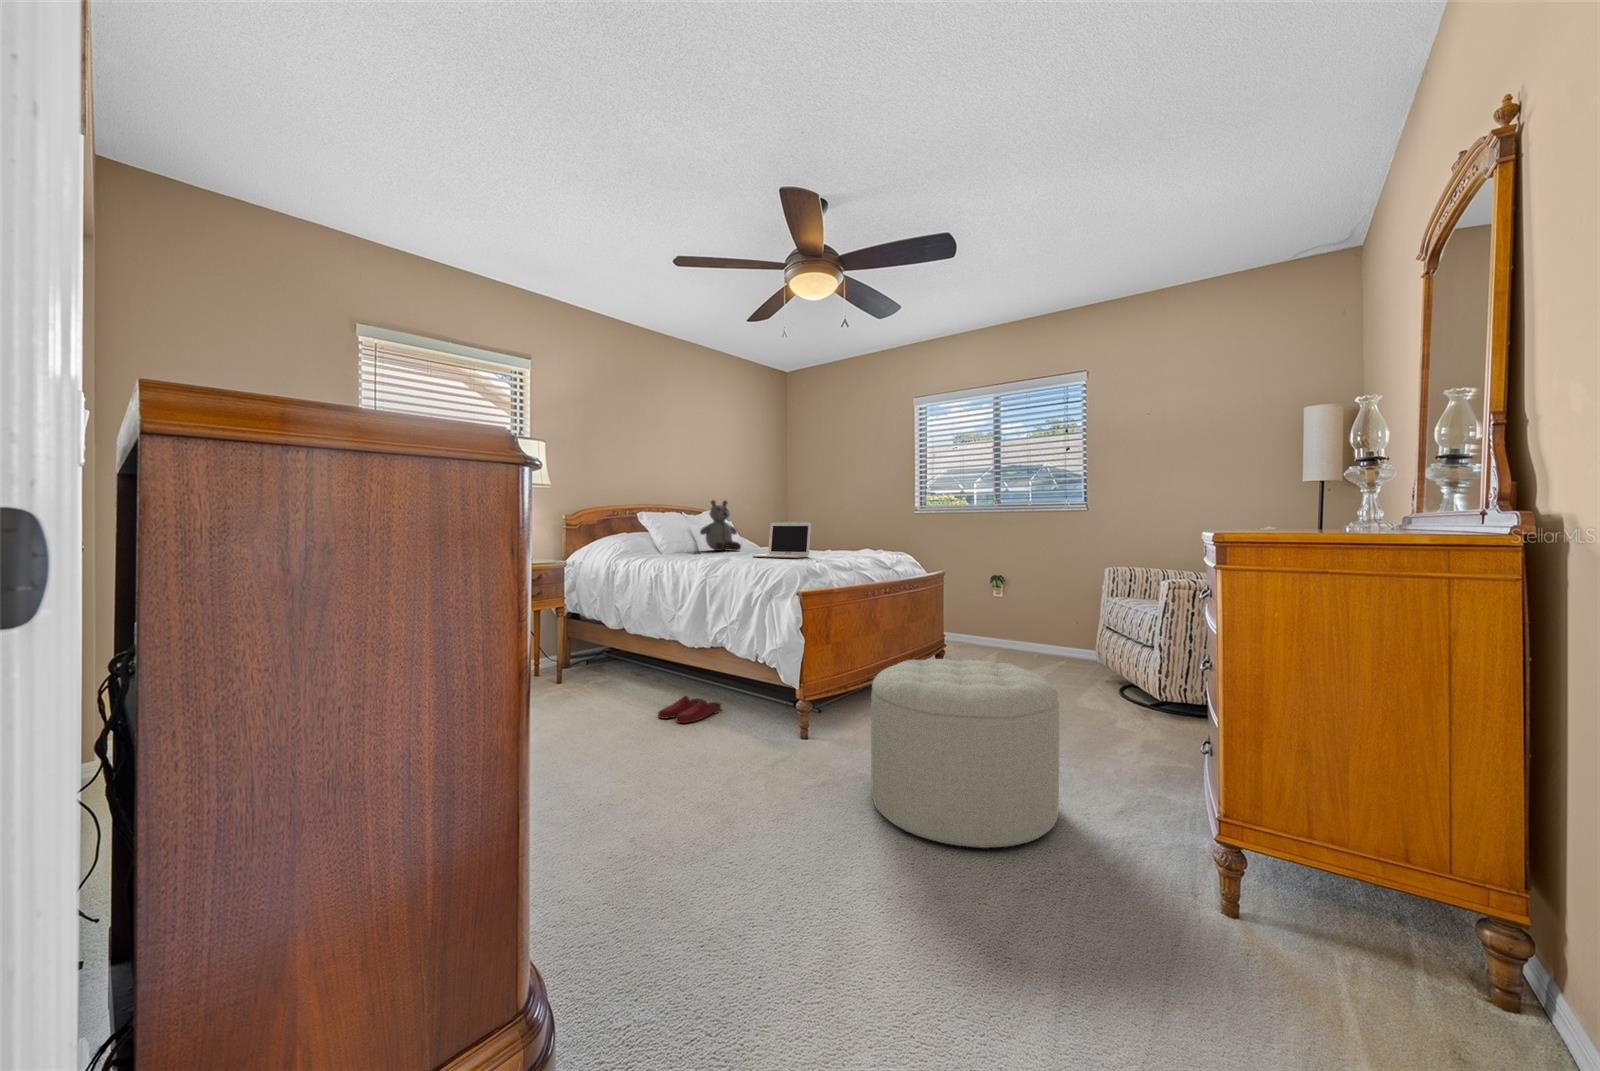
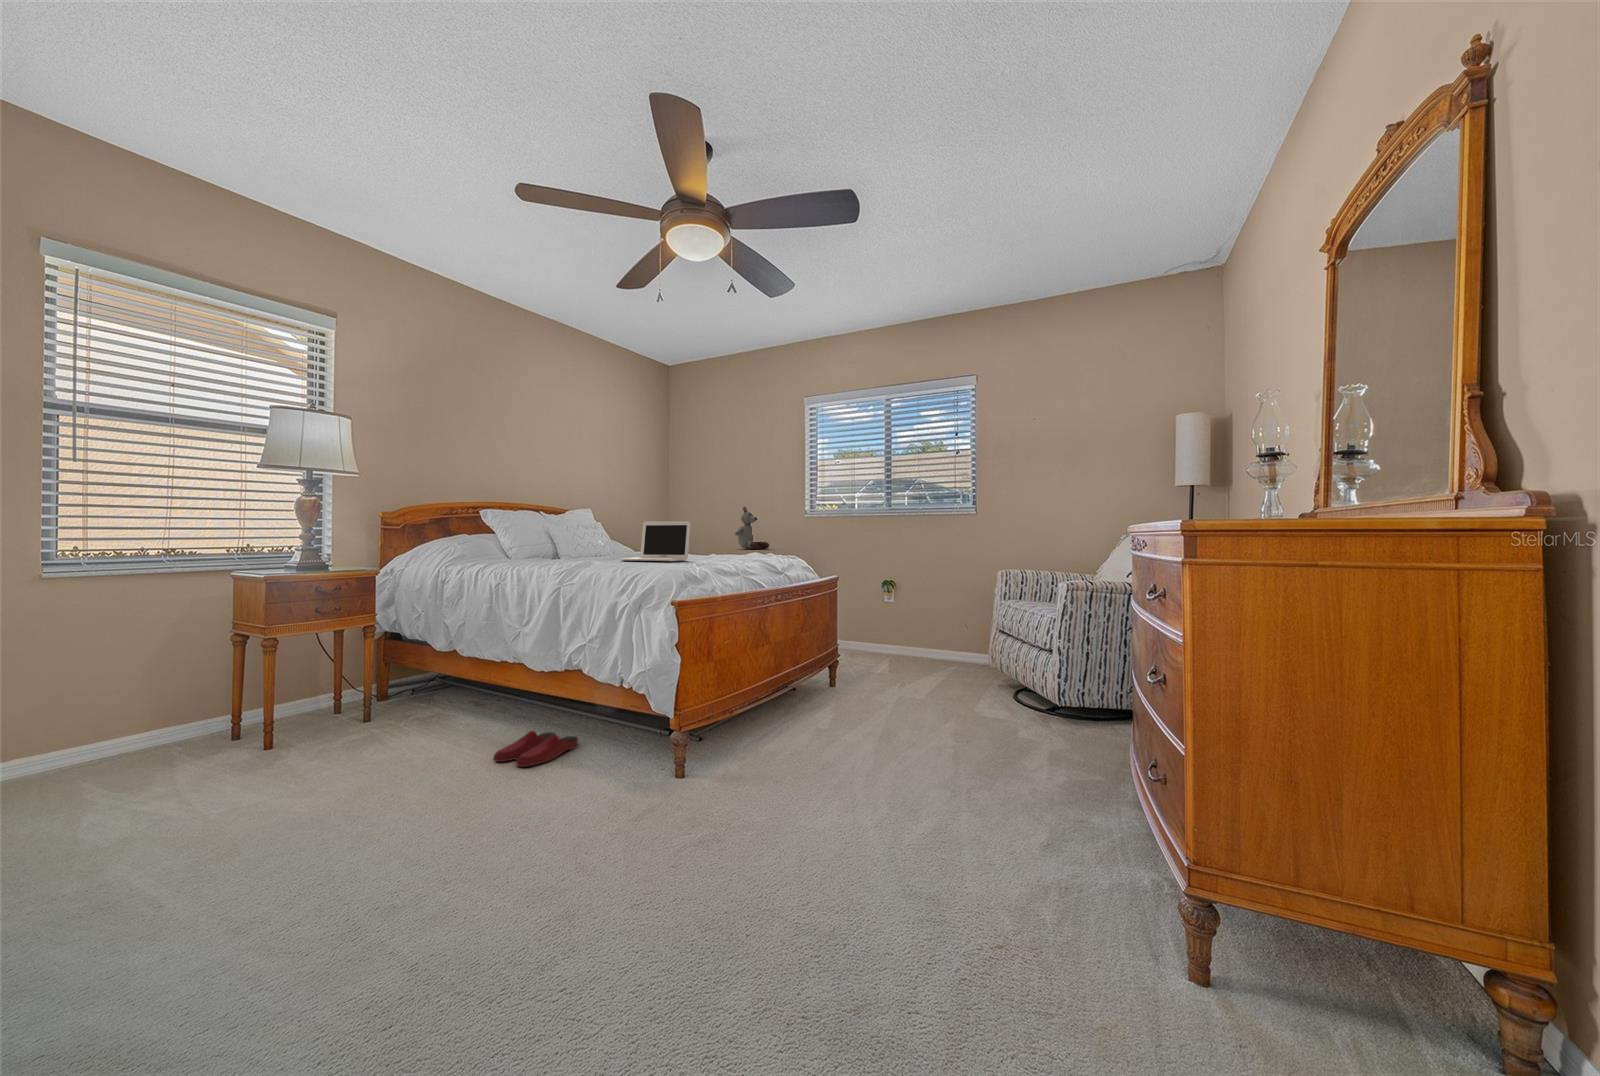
stuffed bear: present [700,500,741,551] -> present [735,507,769,549]
ottoman: present [871,659,1059,848] -> none [764,677,988,921]

